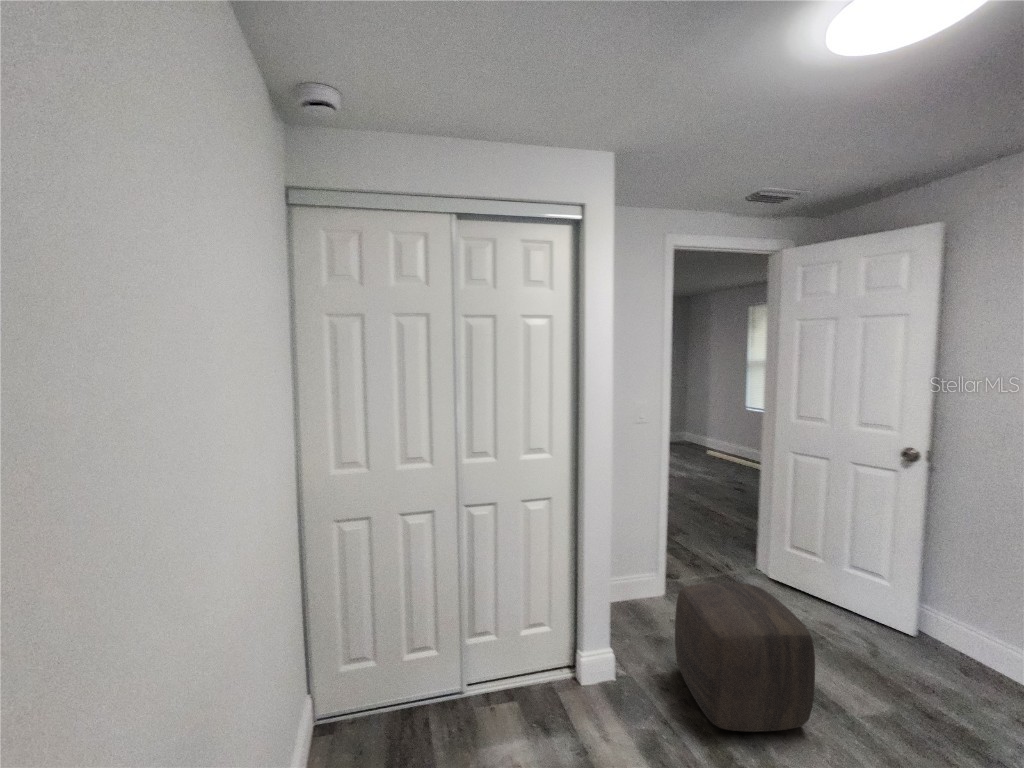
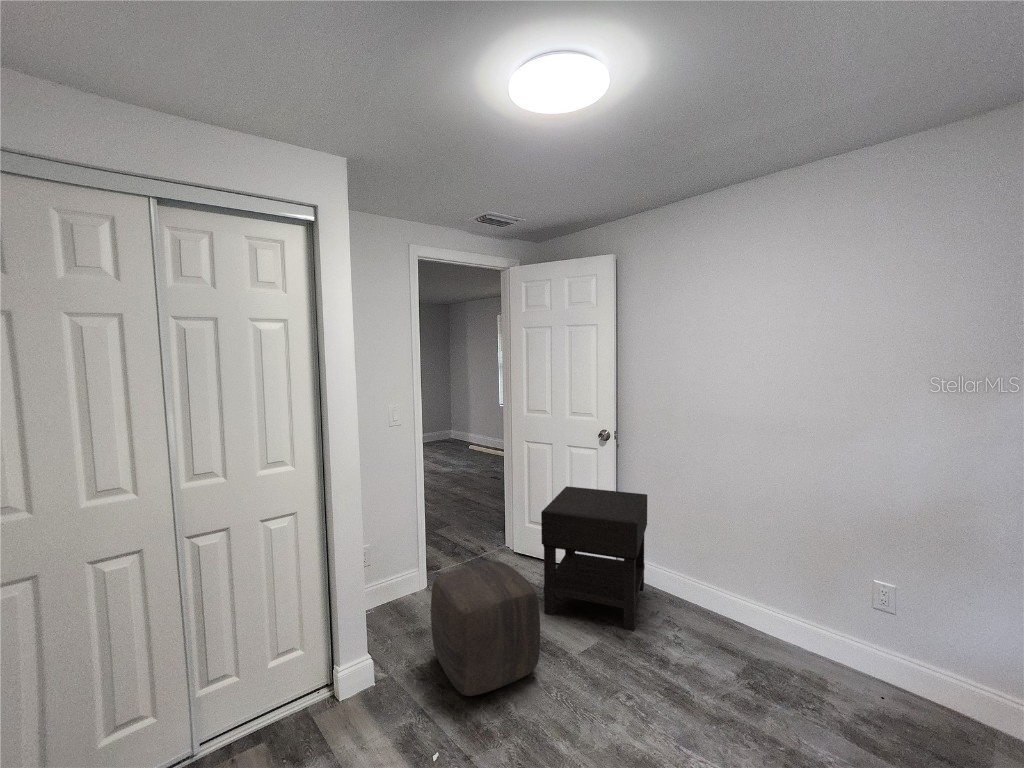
nightstand: none [810,512,980,722] -> present [541,486,647,631]

